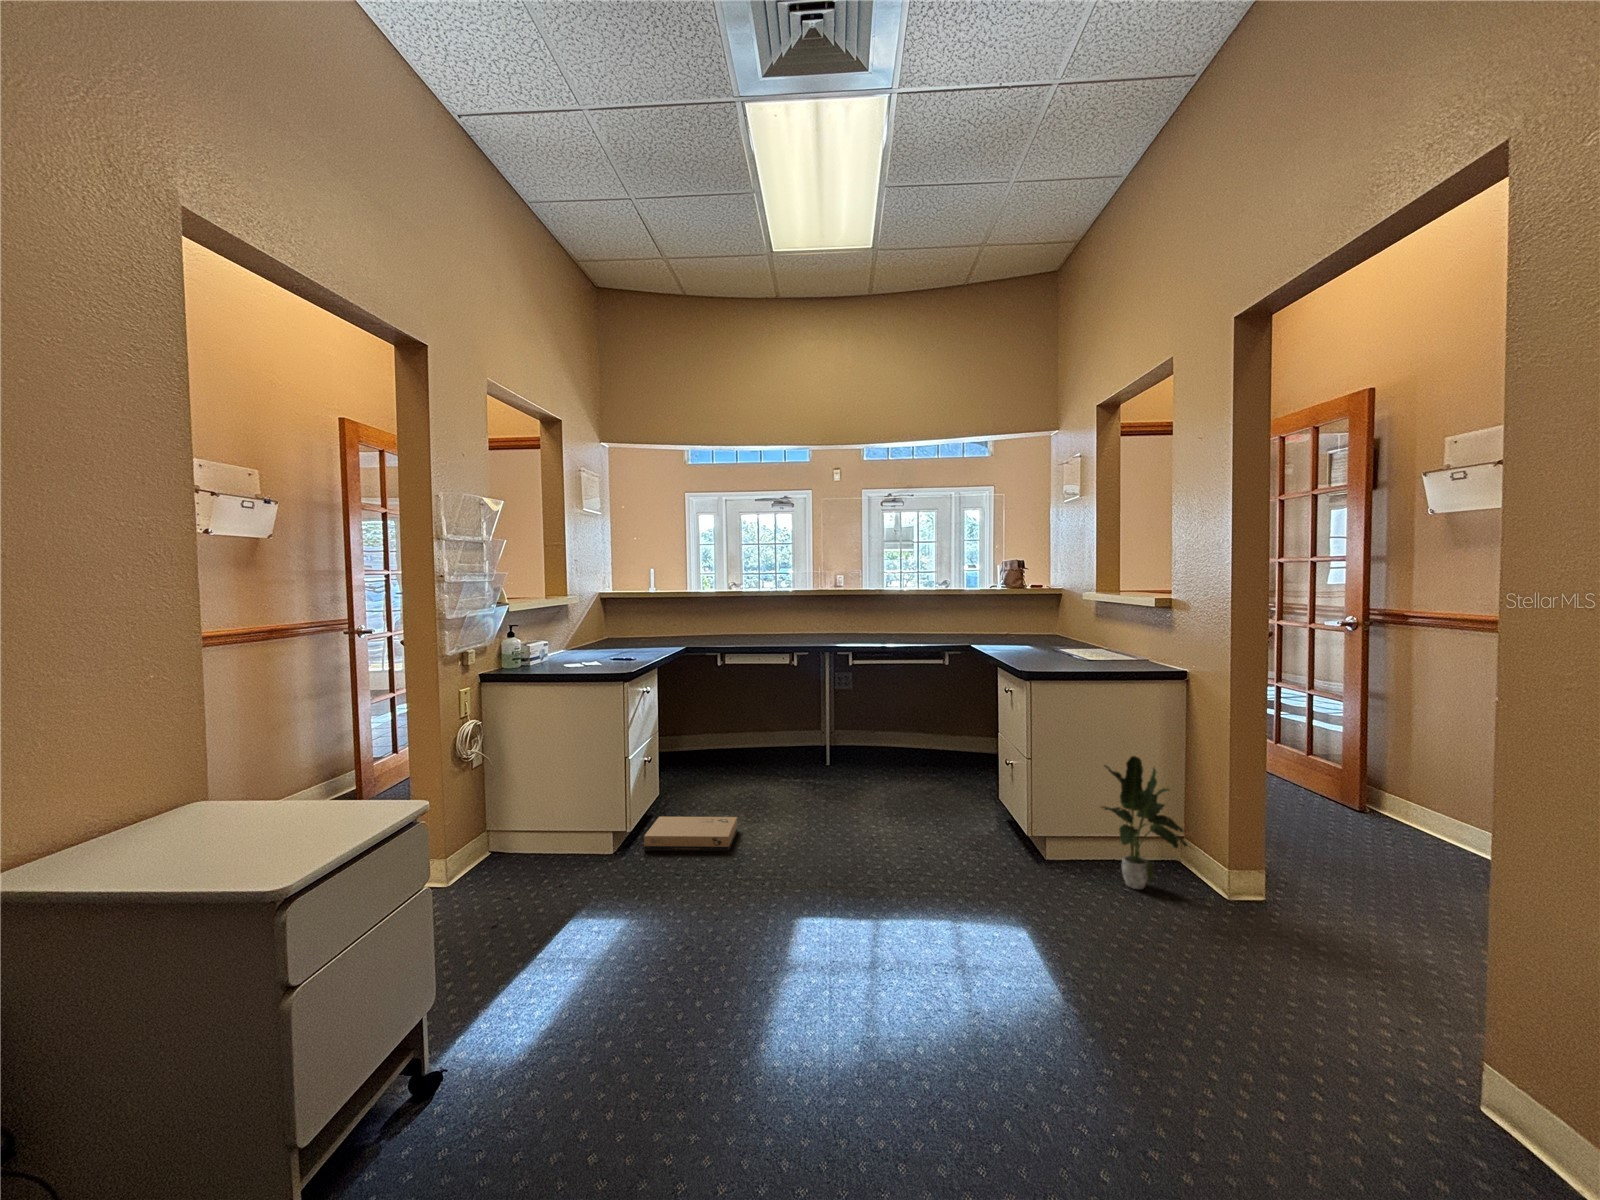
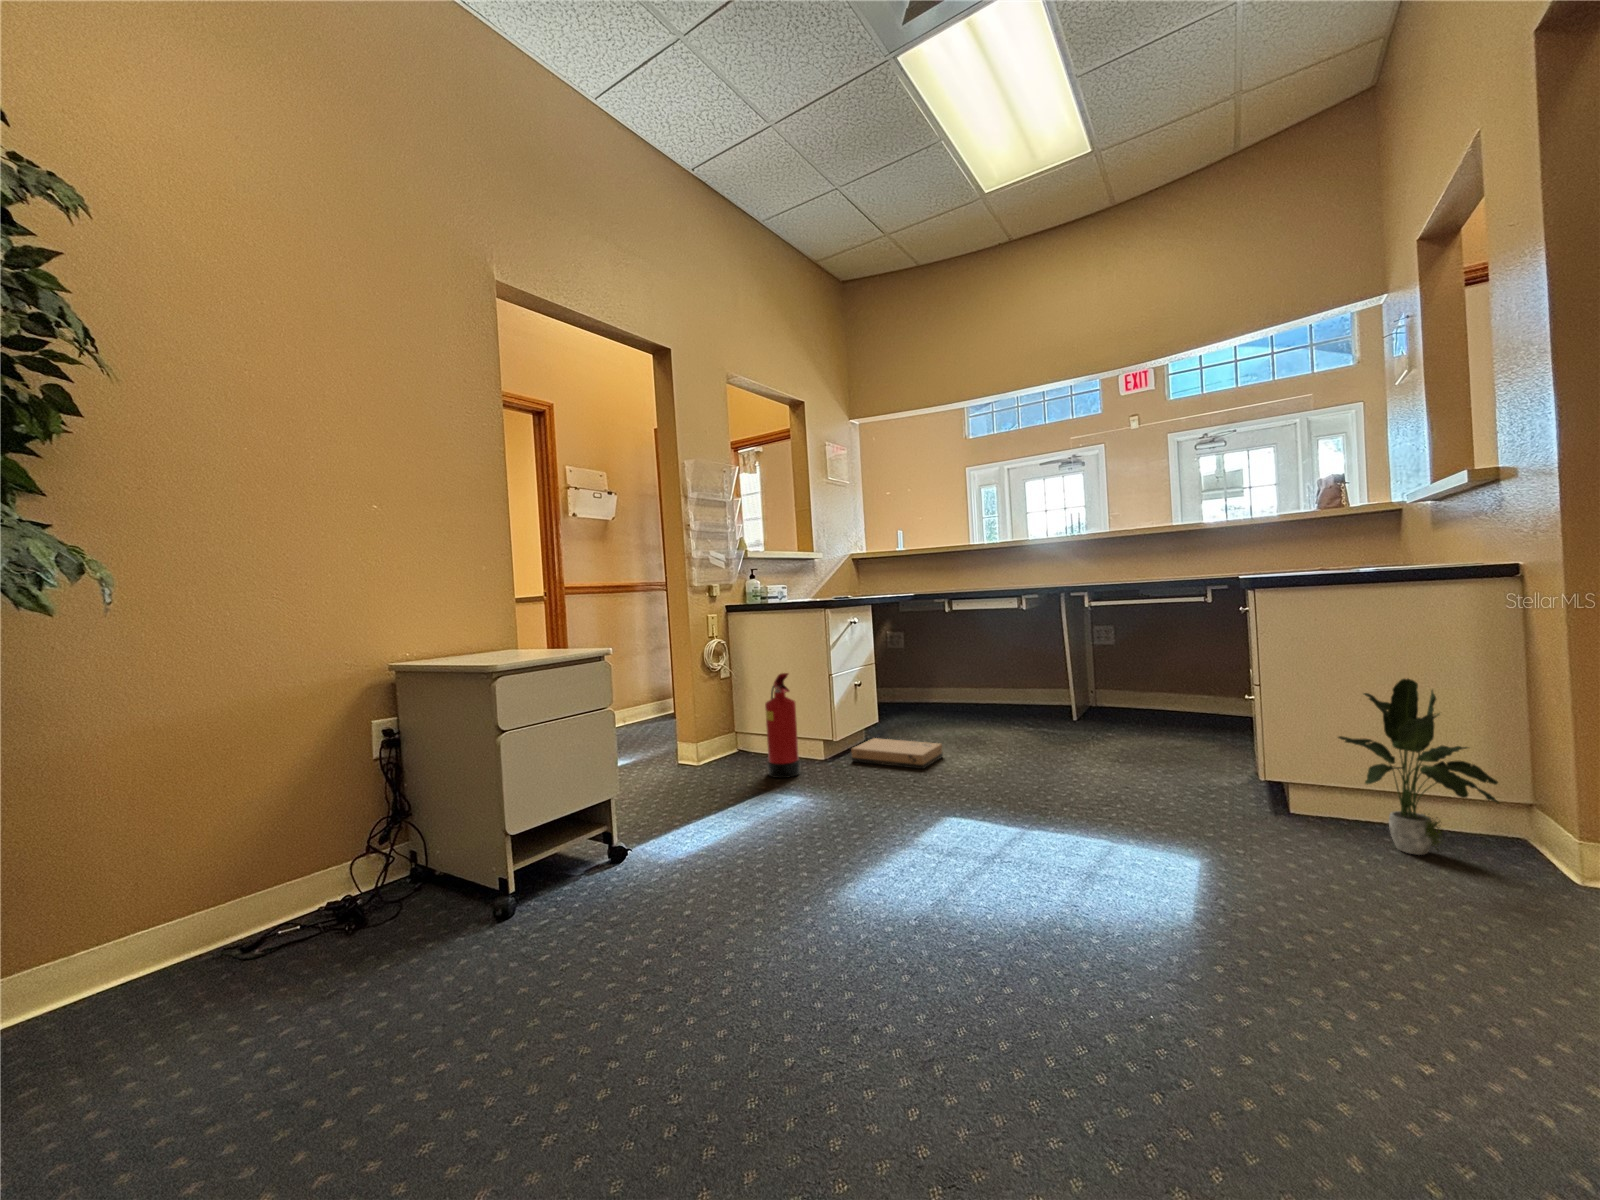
fire extinguisher: none [549,765,594,891] -> present [765,673,801,778]

